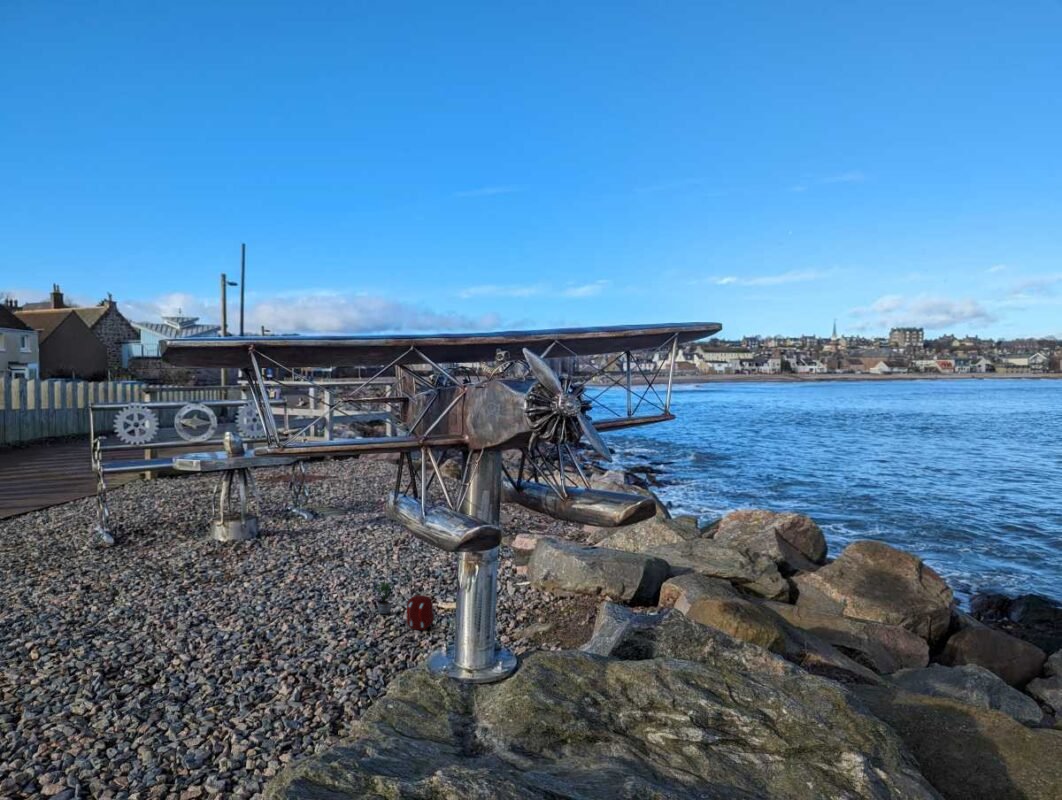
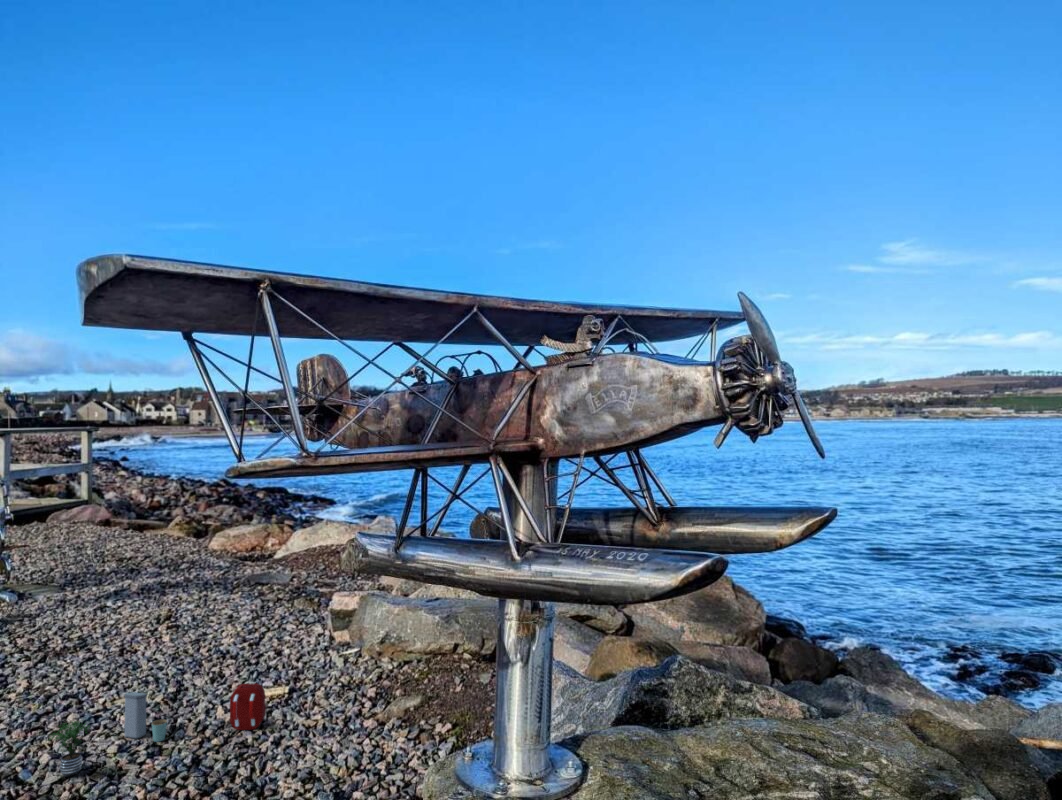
potted plant: present [375,583,394,615] -> present [49,722,89,777]
trash can: none [338,591,364,628] -> present [125,692,167,742]

